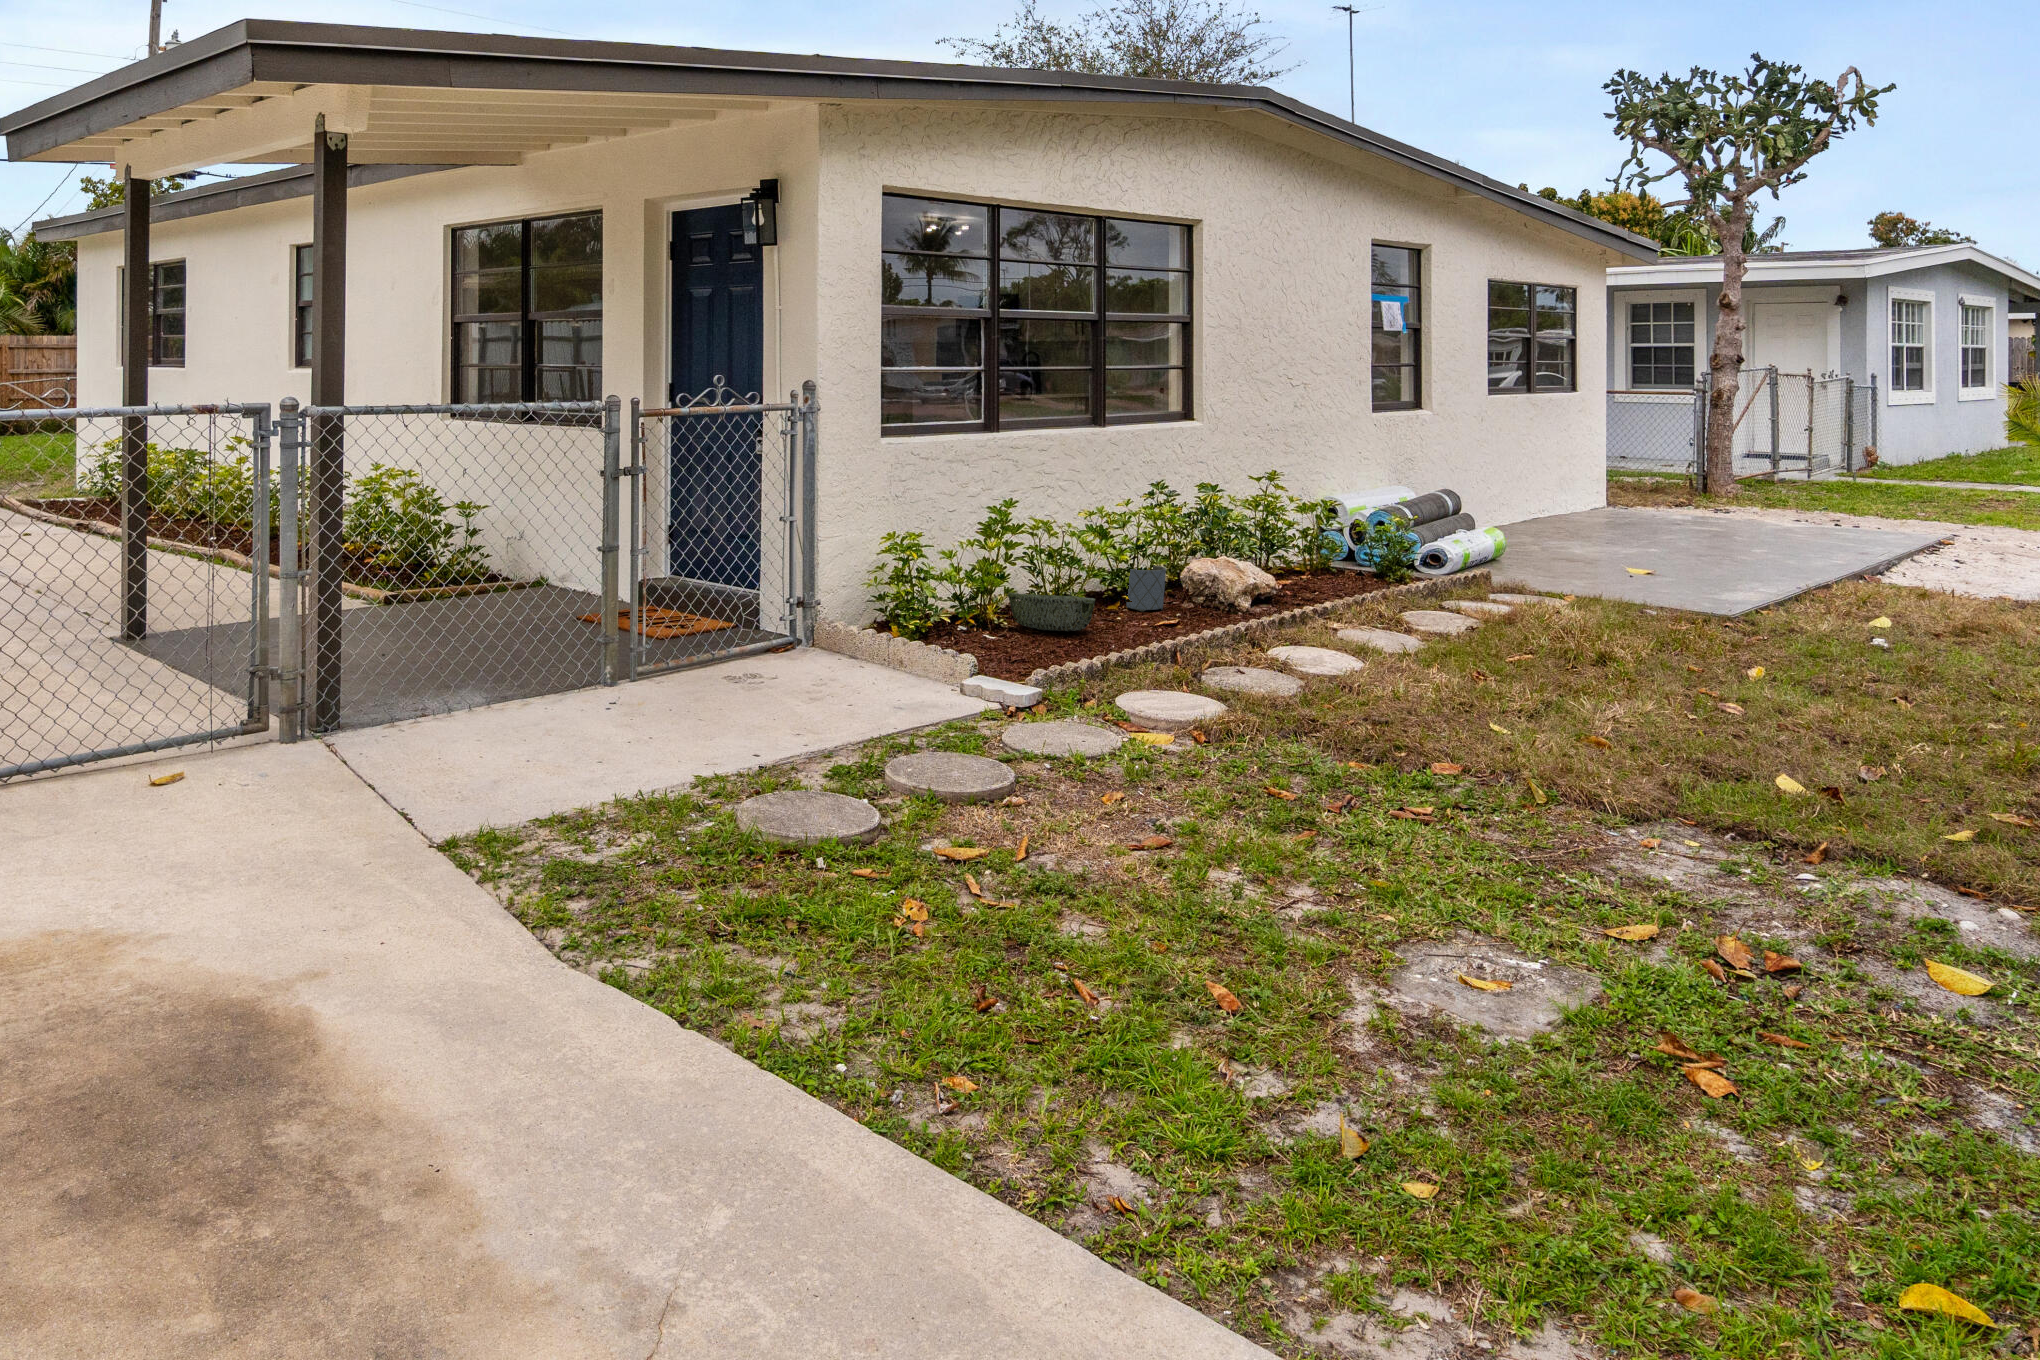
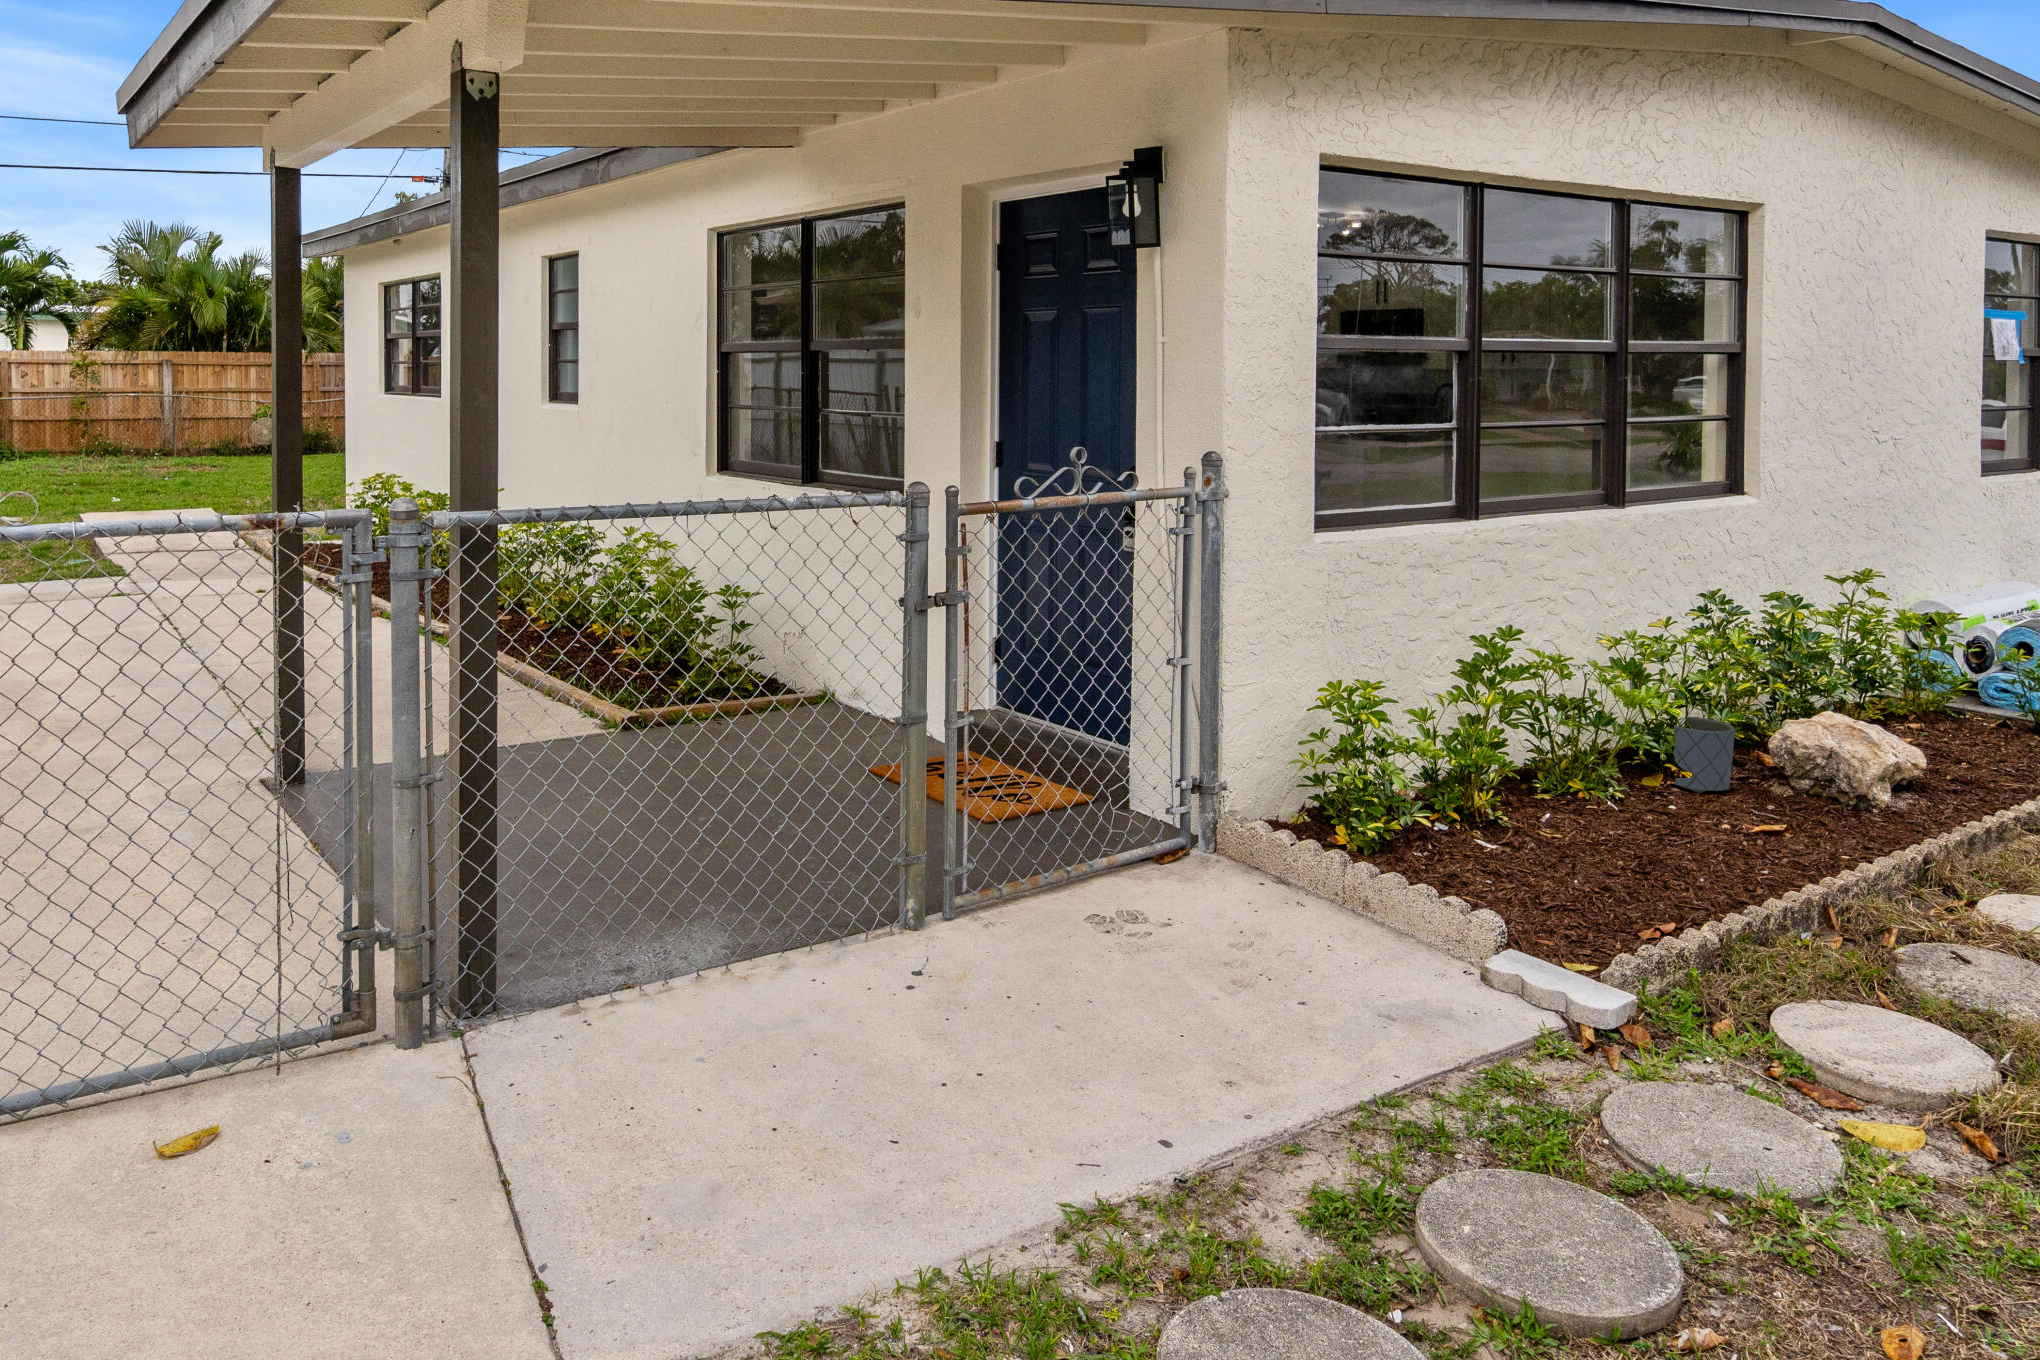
woven basket: present [1007,593,1095,632] -> none [1506,768,1653,840]

